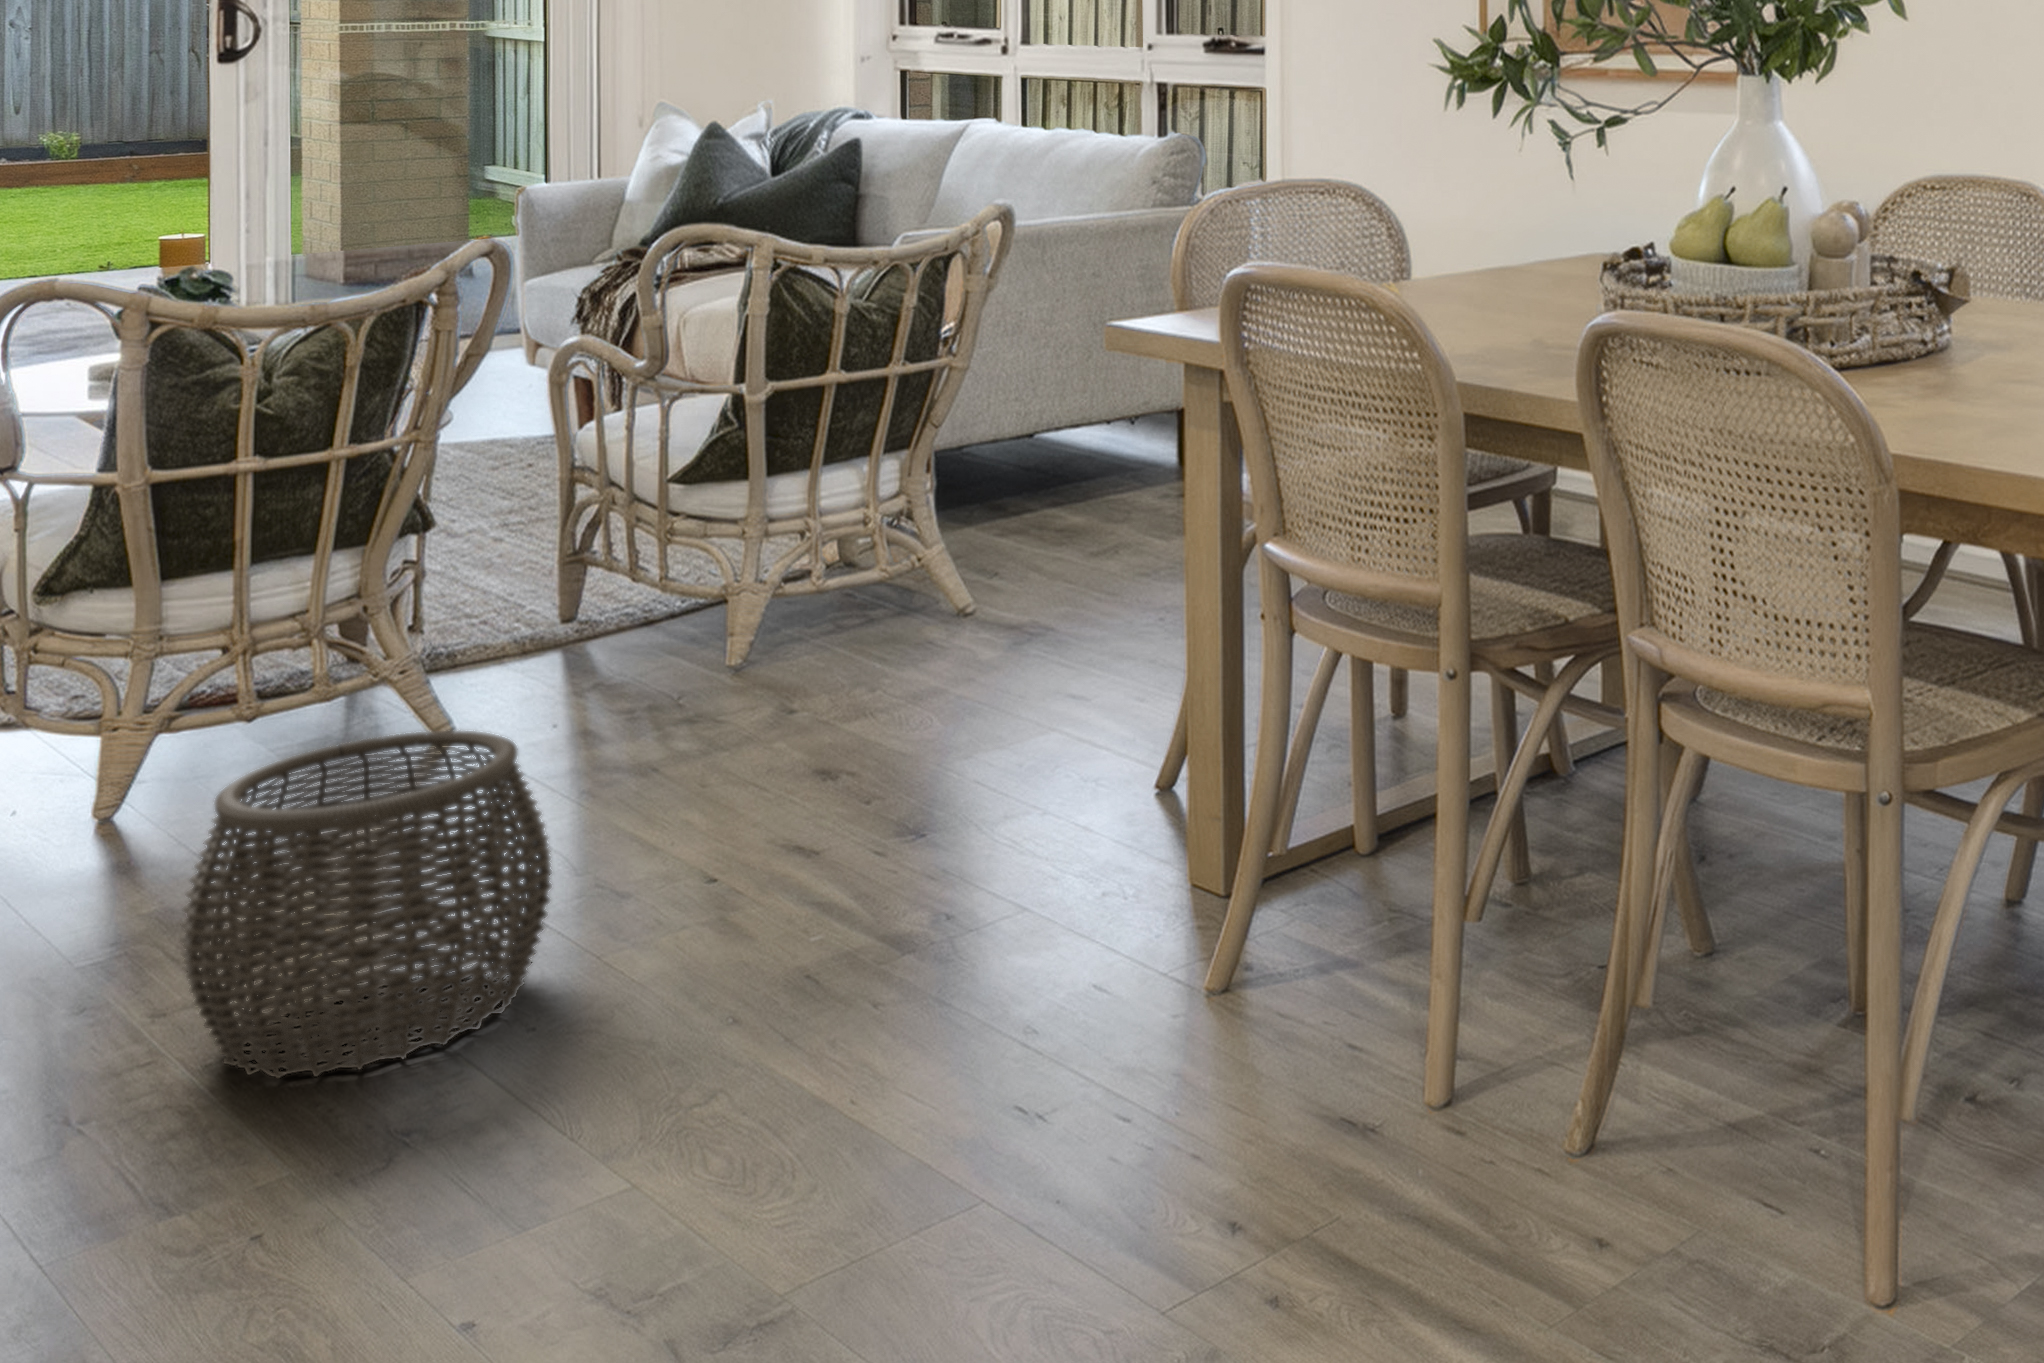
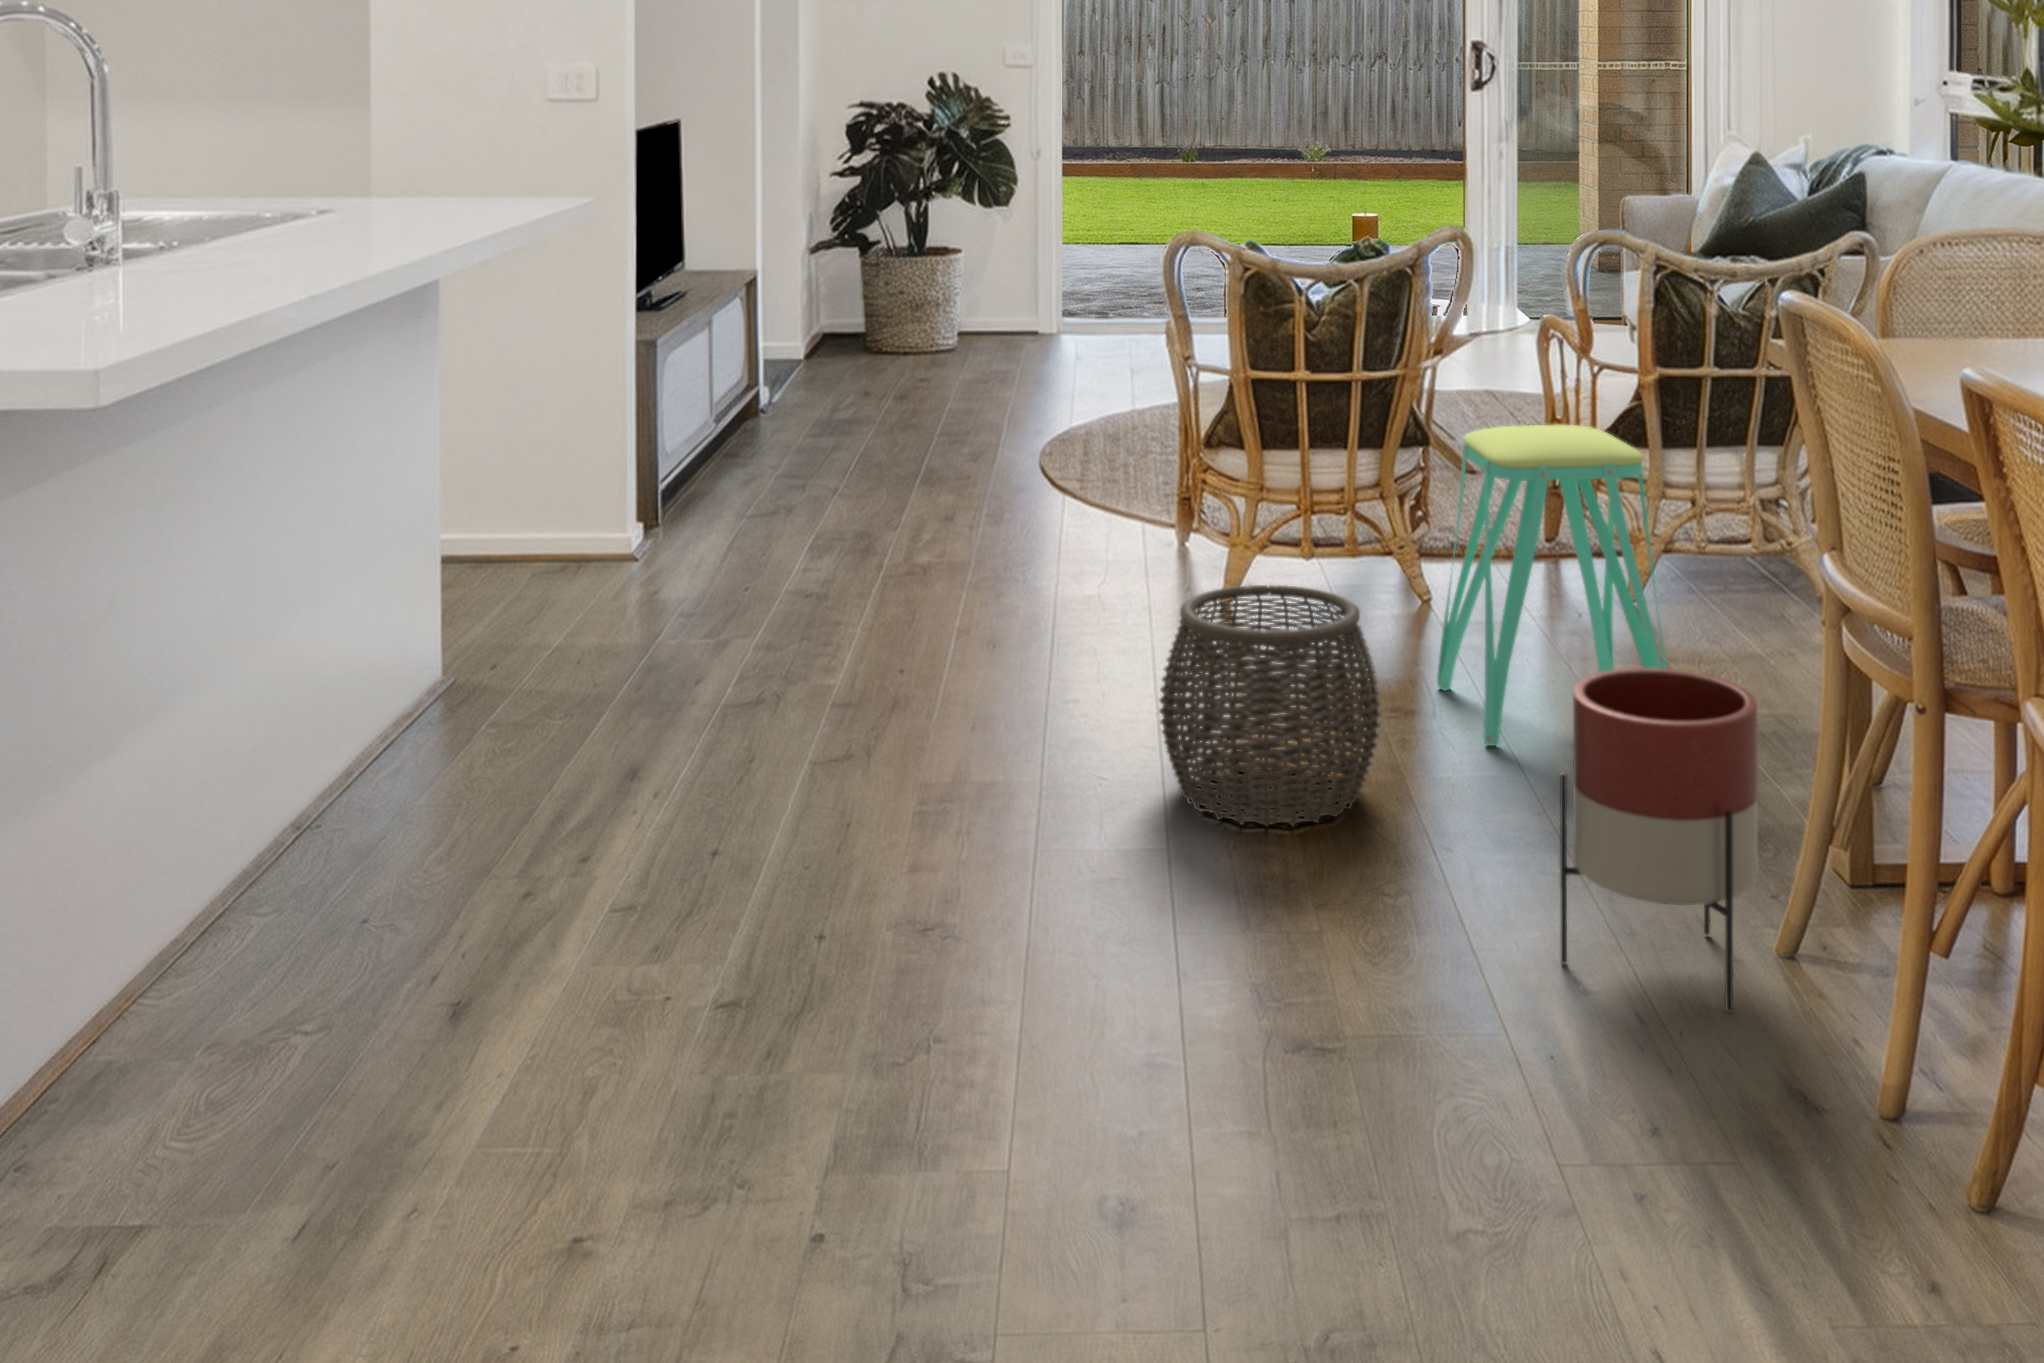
stool: none [526,461,876,870] -> present [1437,425,1667,746]
planter: none [913,688,1141,1057] -> present [1560,668,1759,1012]

